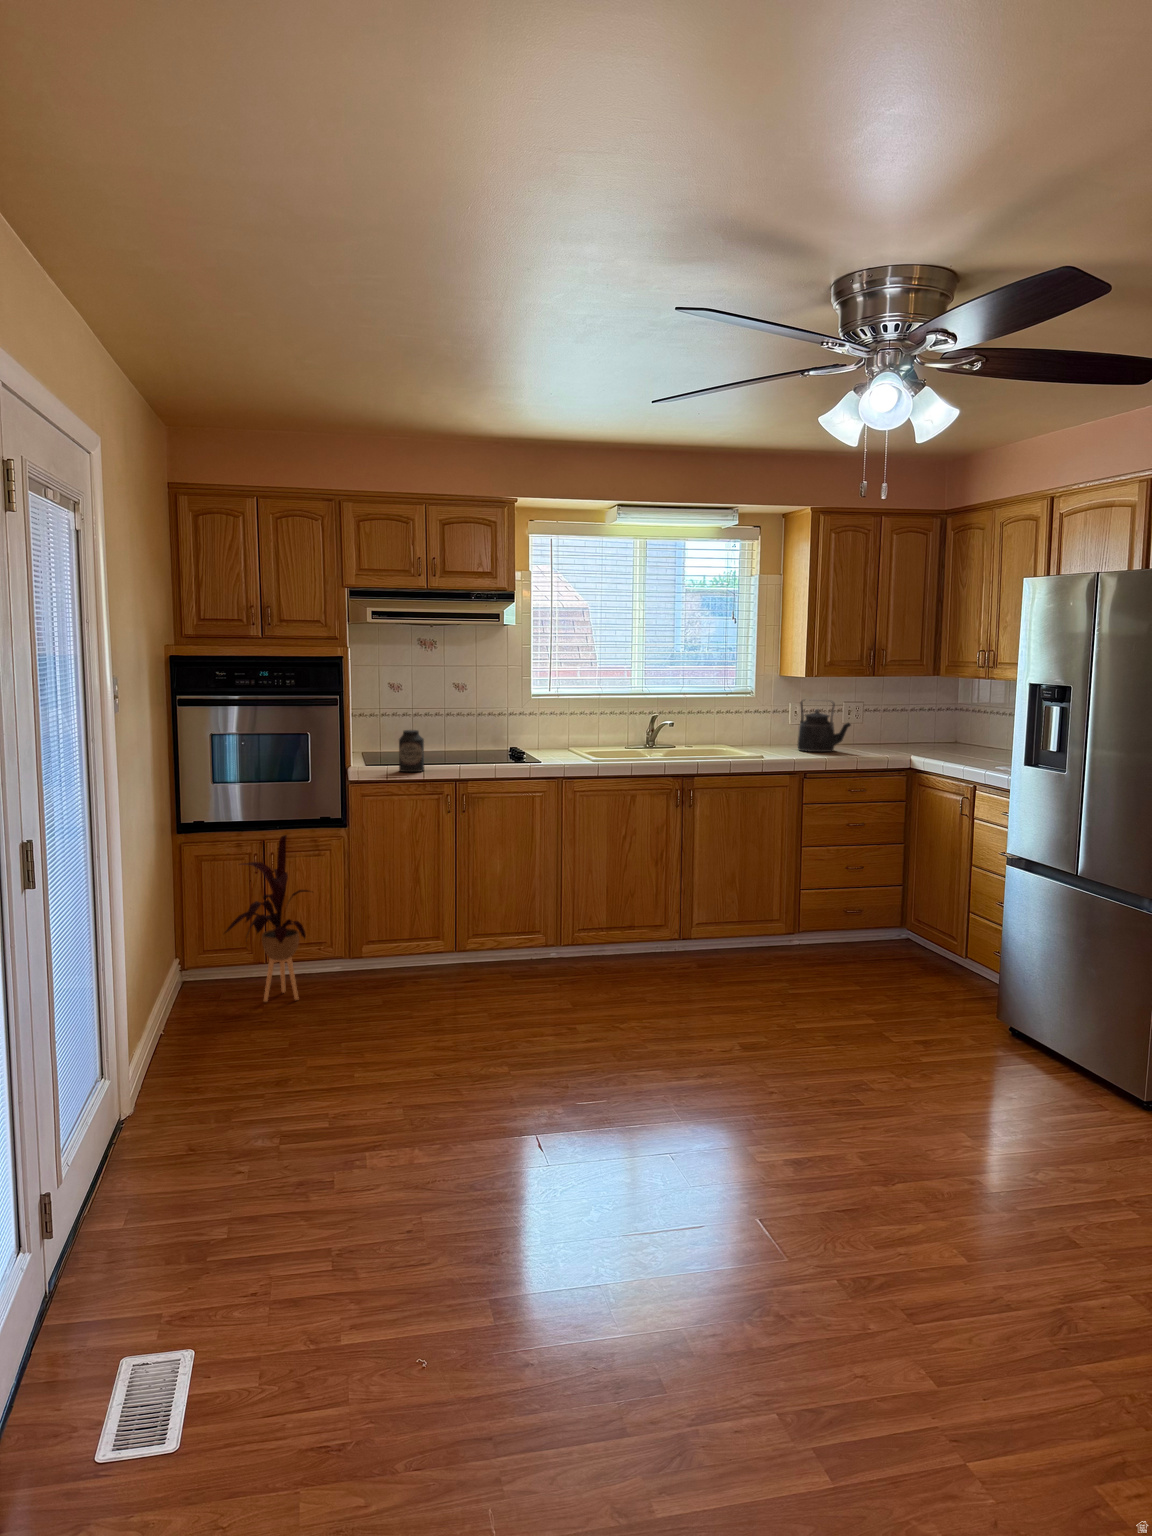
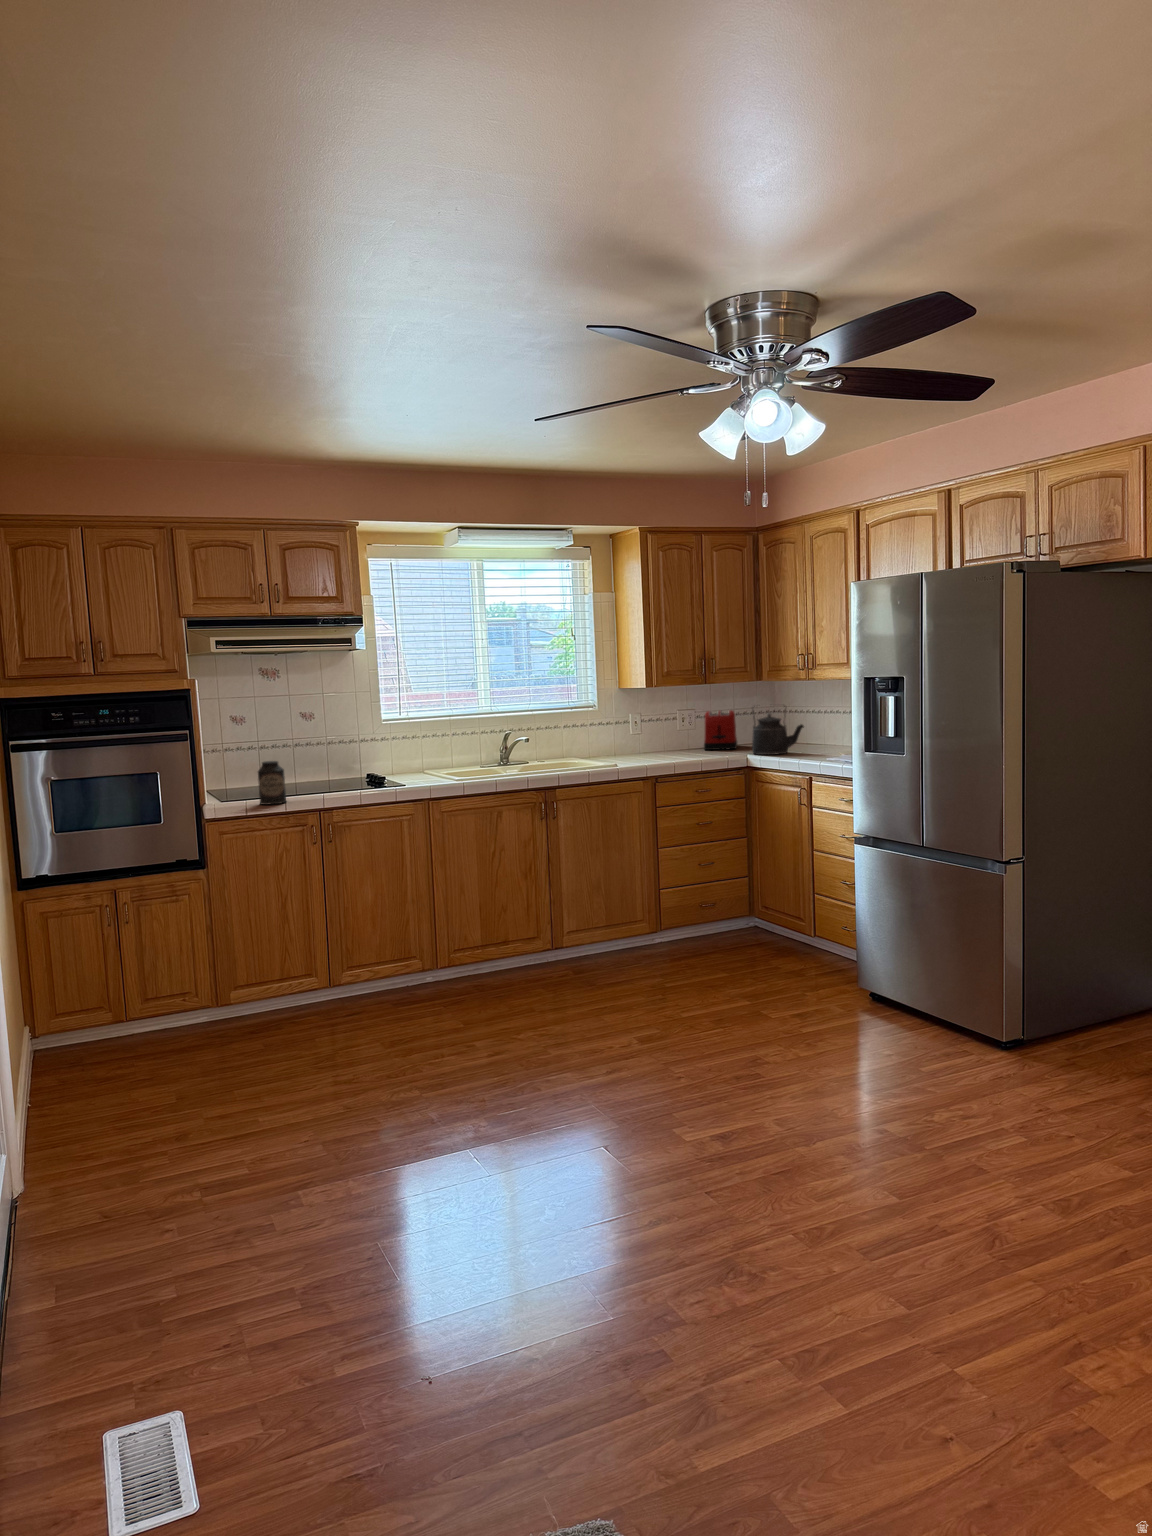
kettle: present [798,701,851,752] -> present [752,706,804,755]
toaster: none [868,705,907,748] -> present [704,710,737,750]
house plant: present [225,835,309,1002] -> none [84,879,182,1060]

